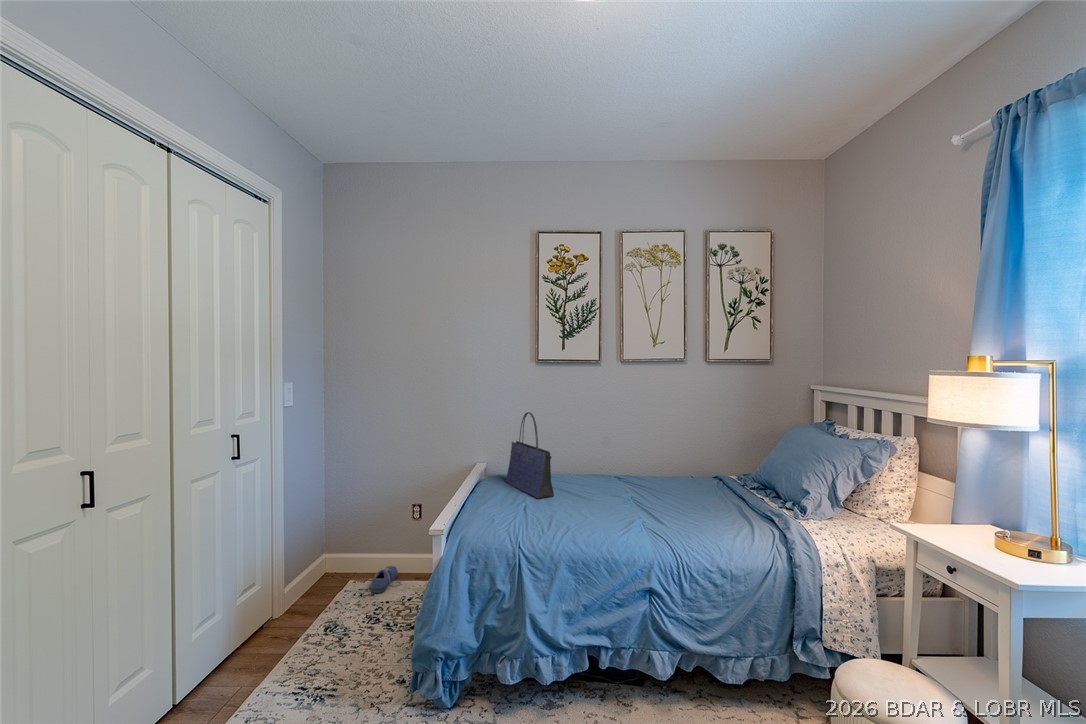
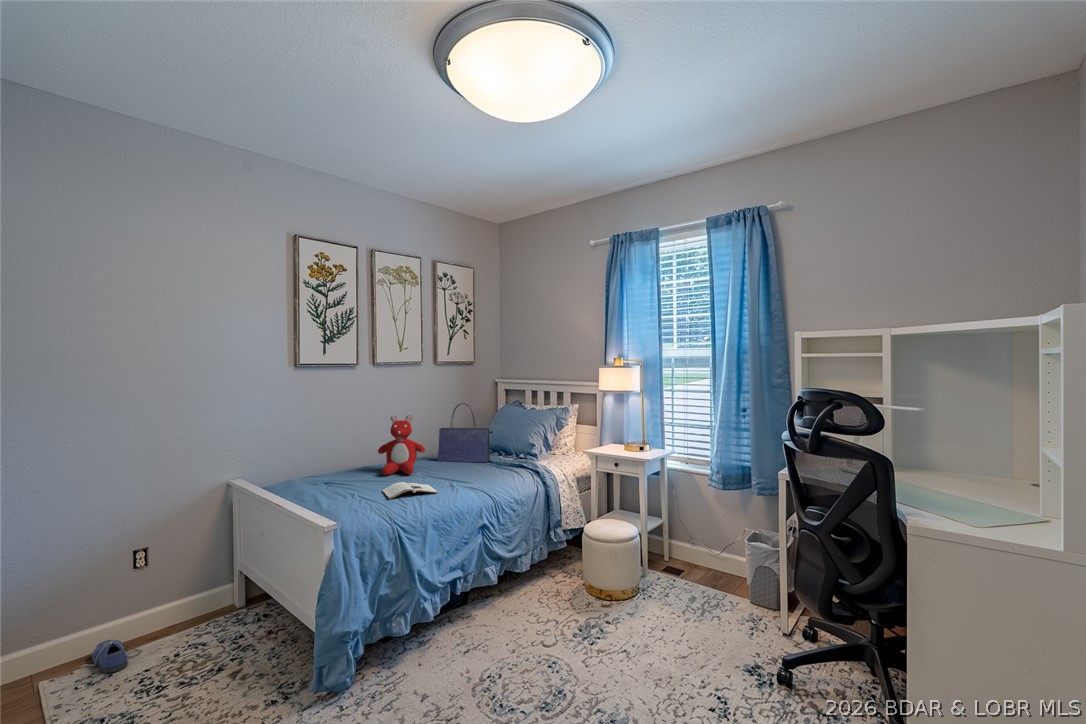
tote bag: present [505,412,554,499] -> present [438,403,493,462]
teddy bear: none [590,420,644,493] -> present [378,415,425,475]
magazine: none [543,500,609,526] -> present [383,482,438,499]

